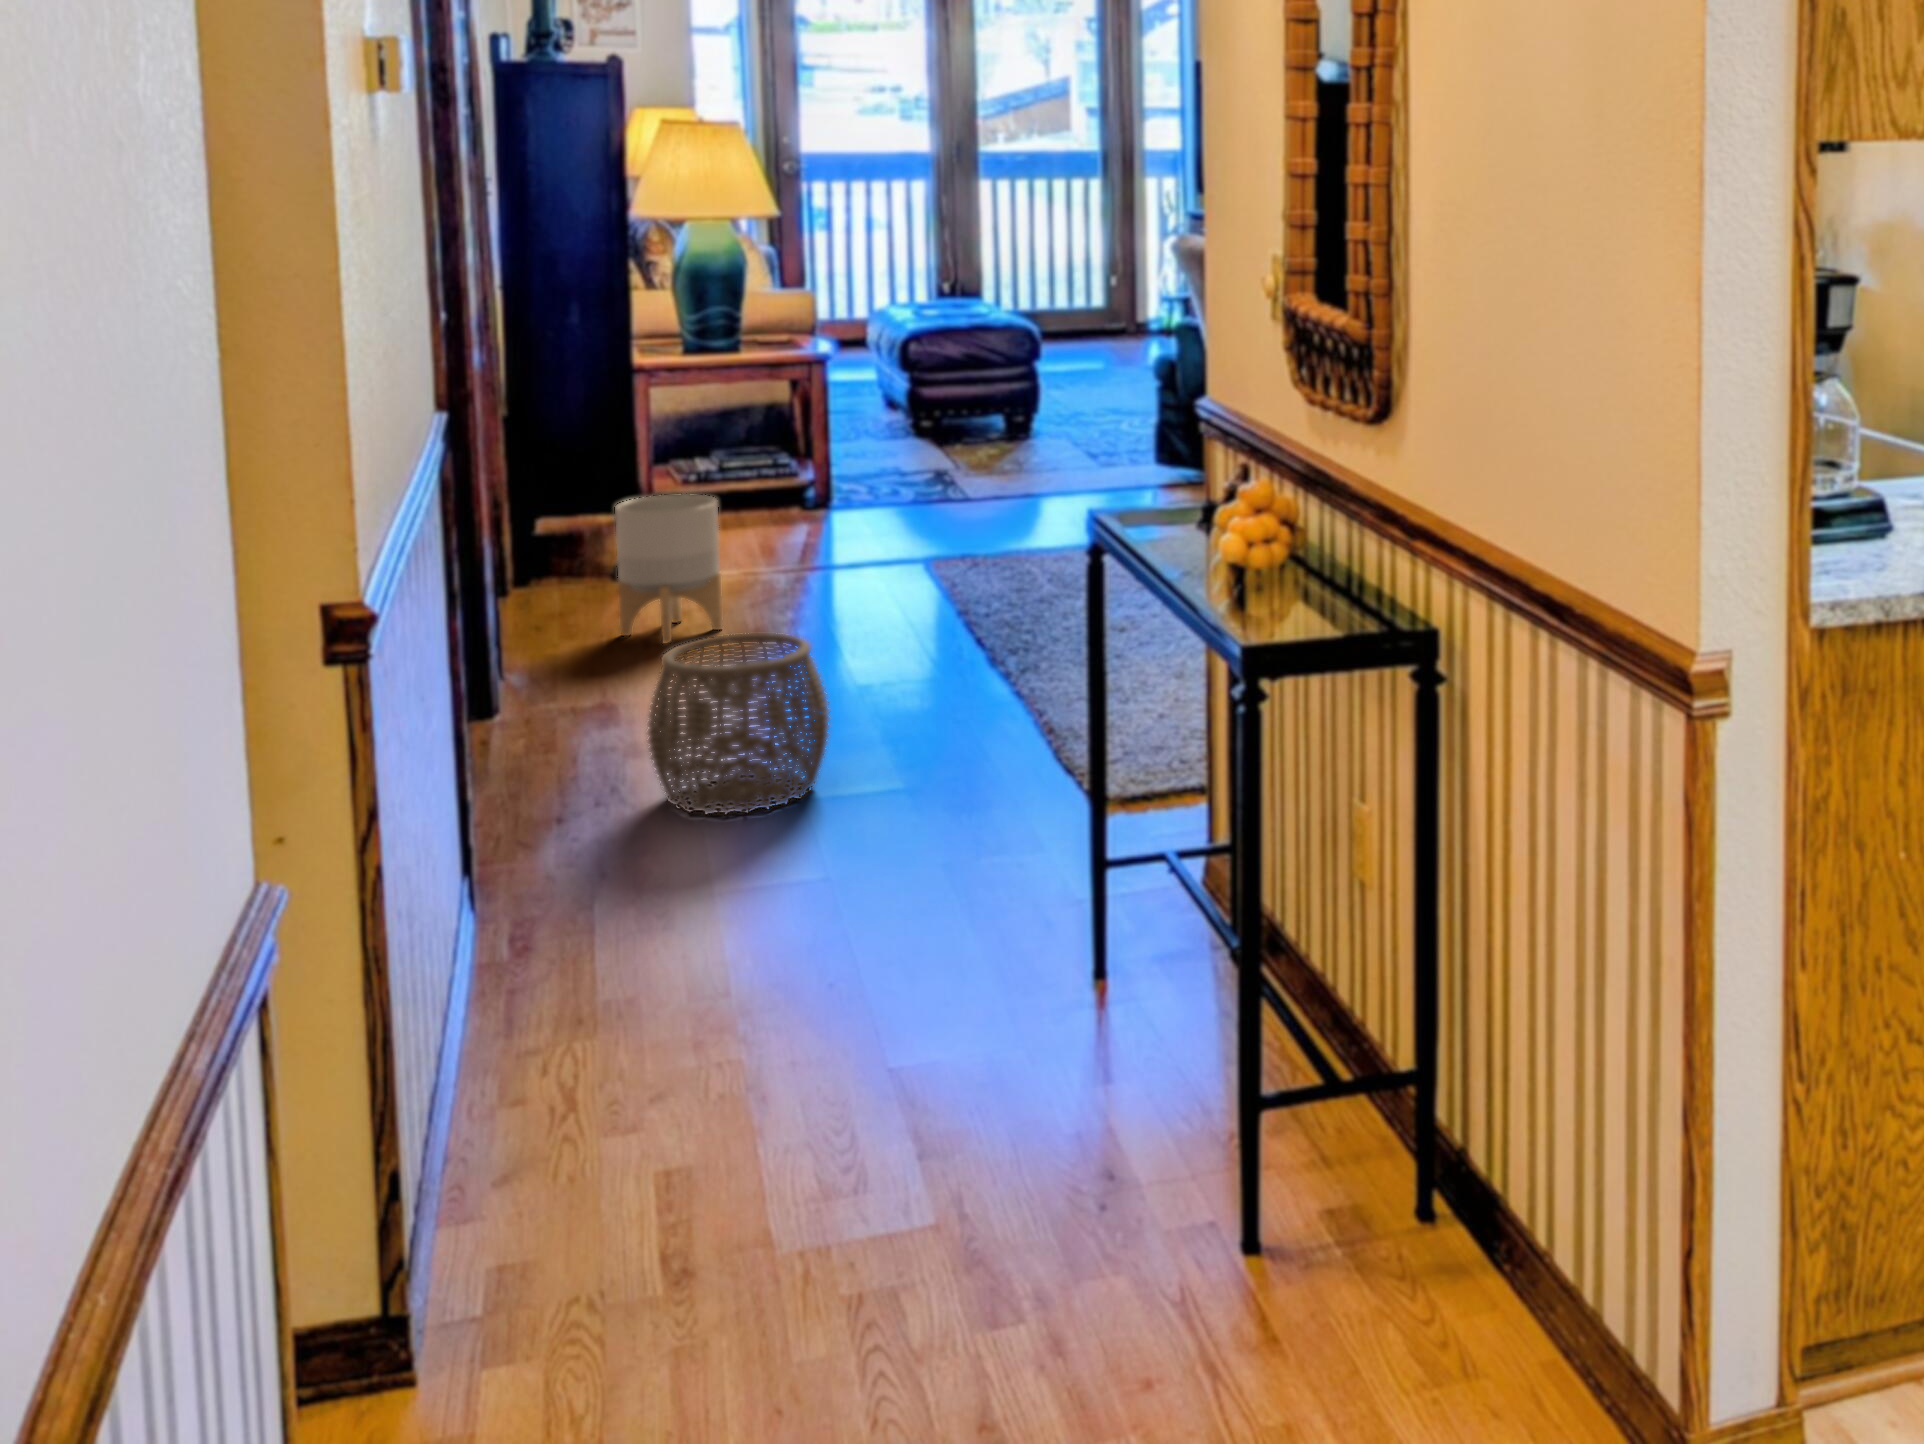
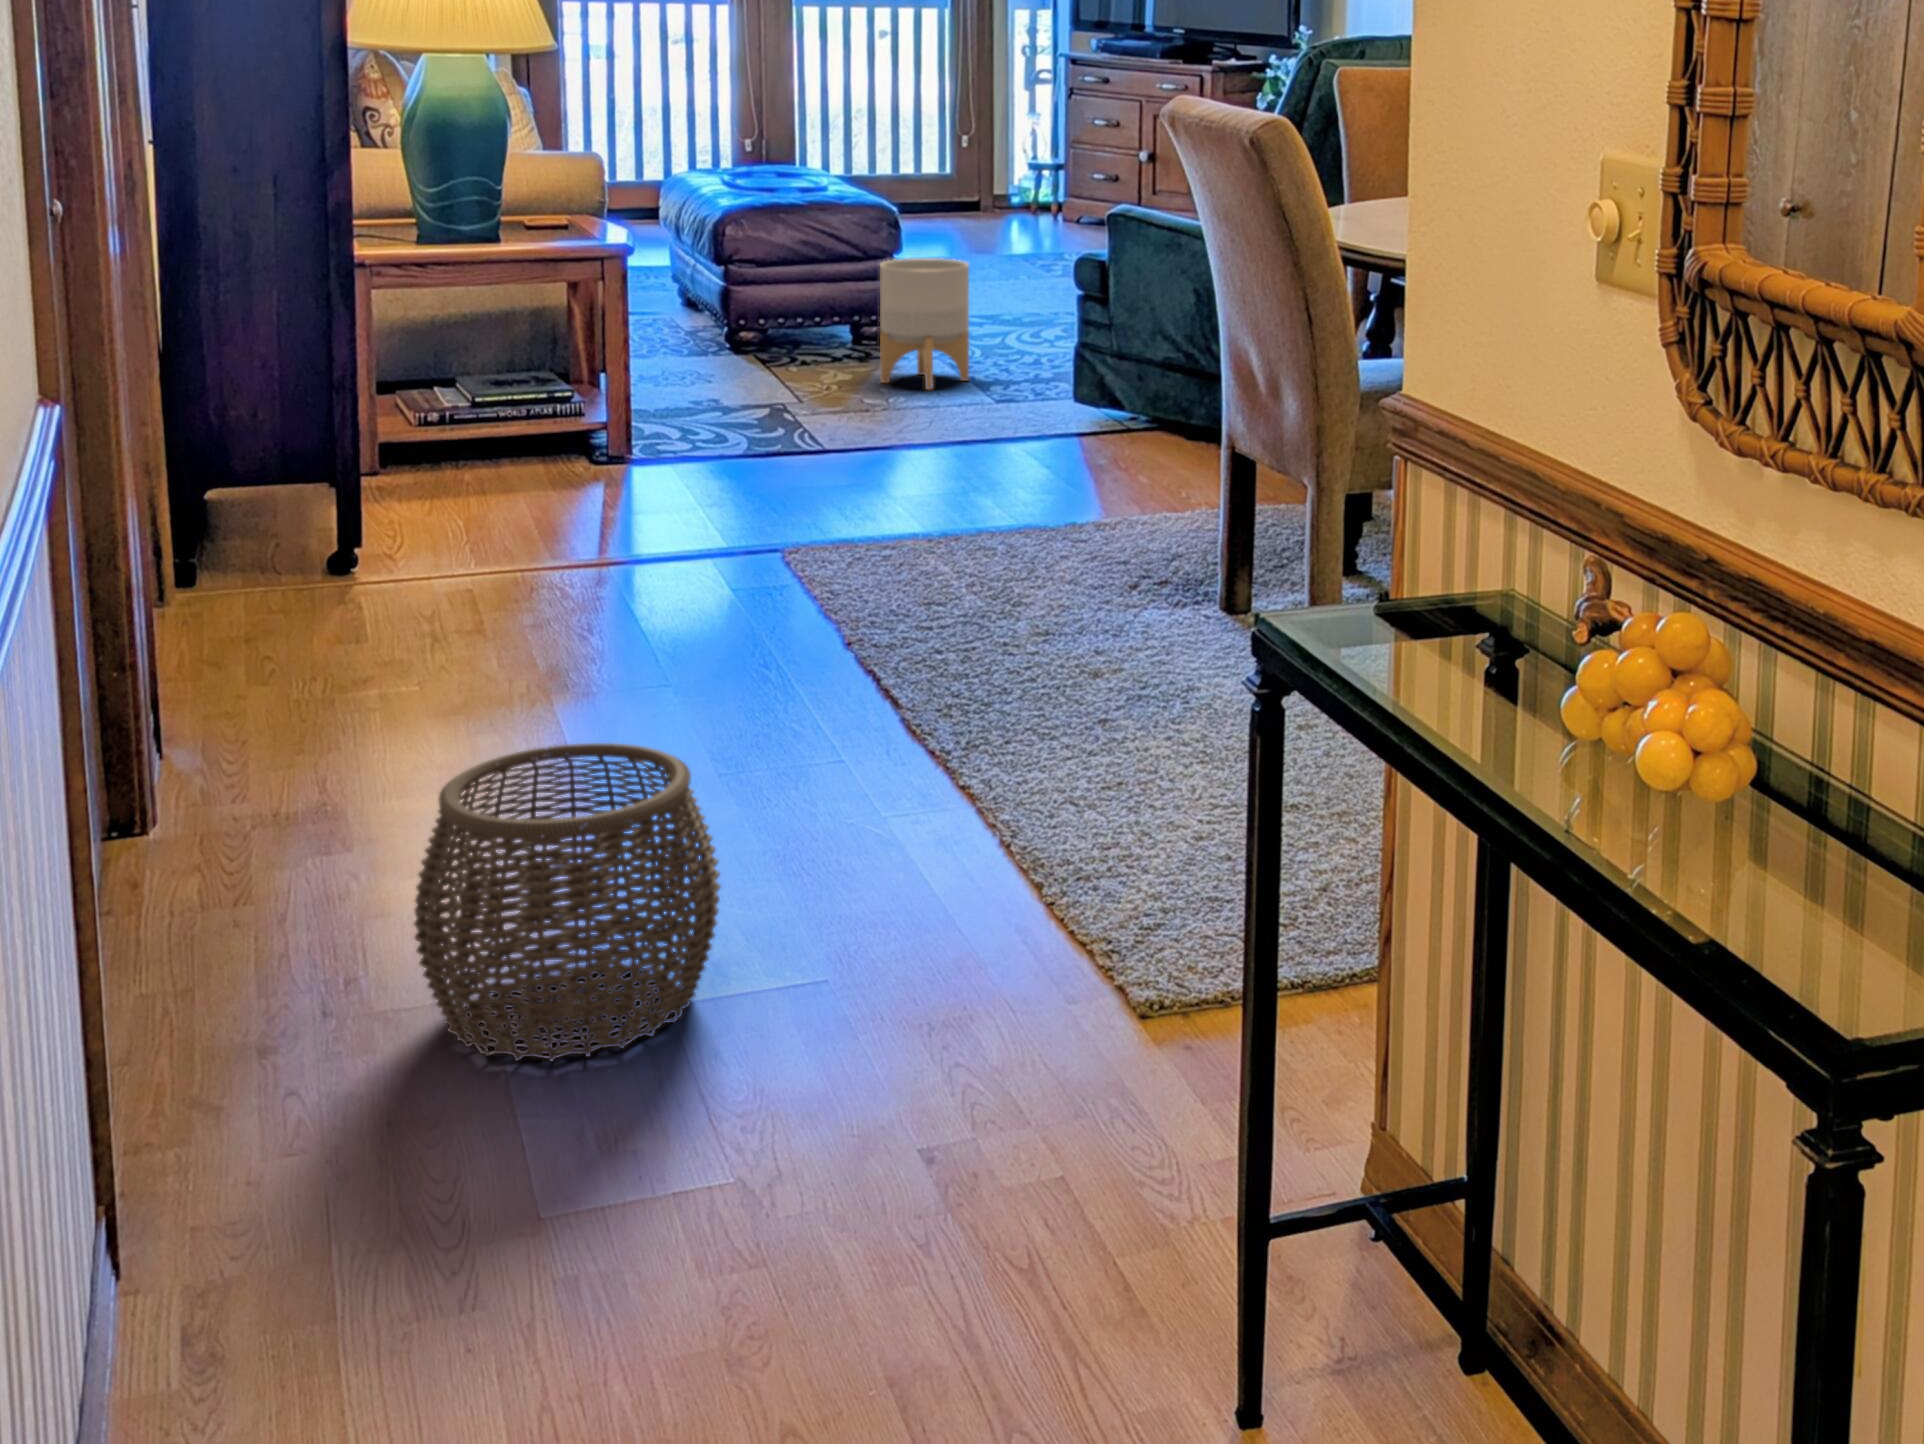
planter: present [615,494,723,643] -> present [880,258,969,390]

